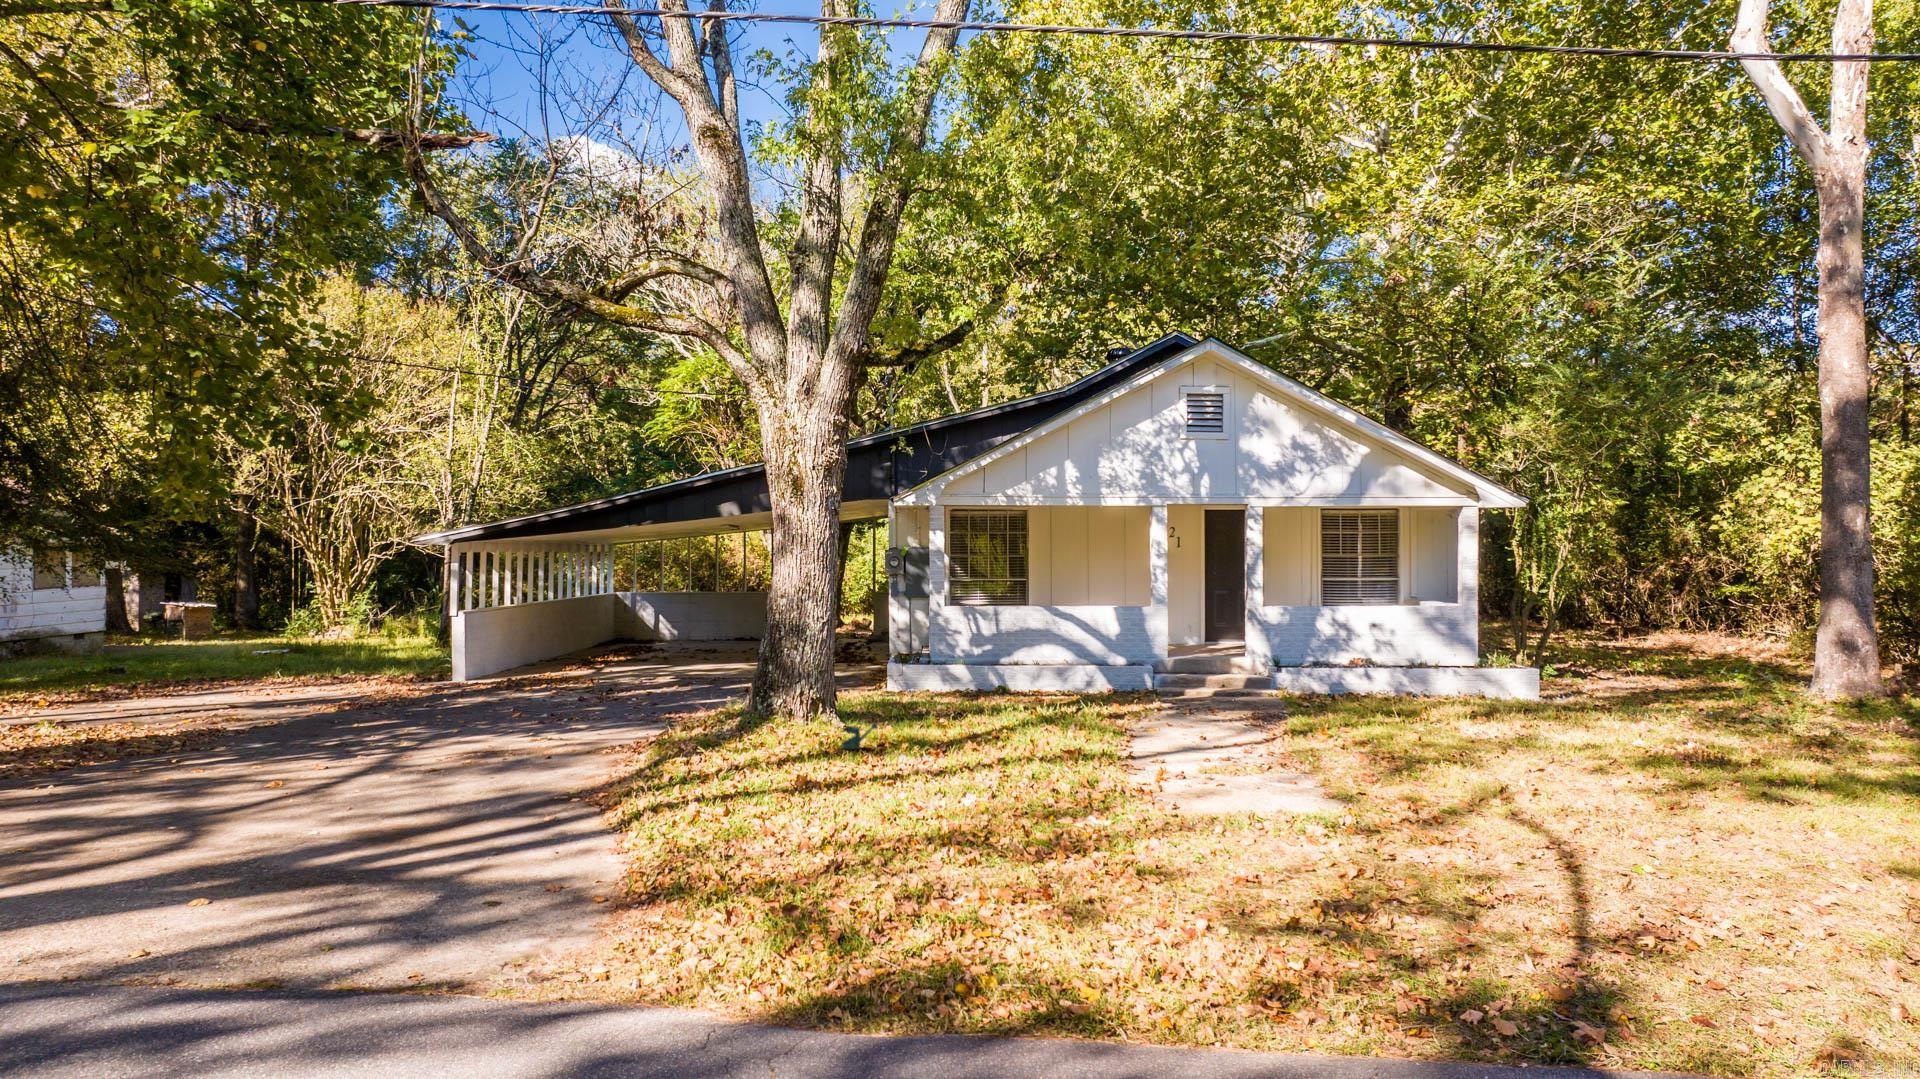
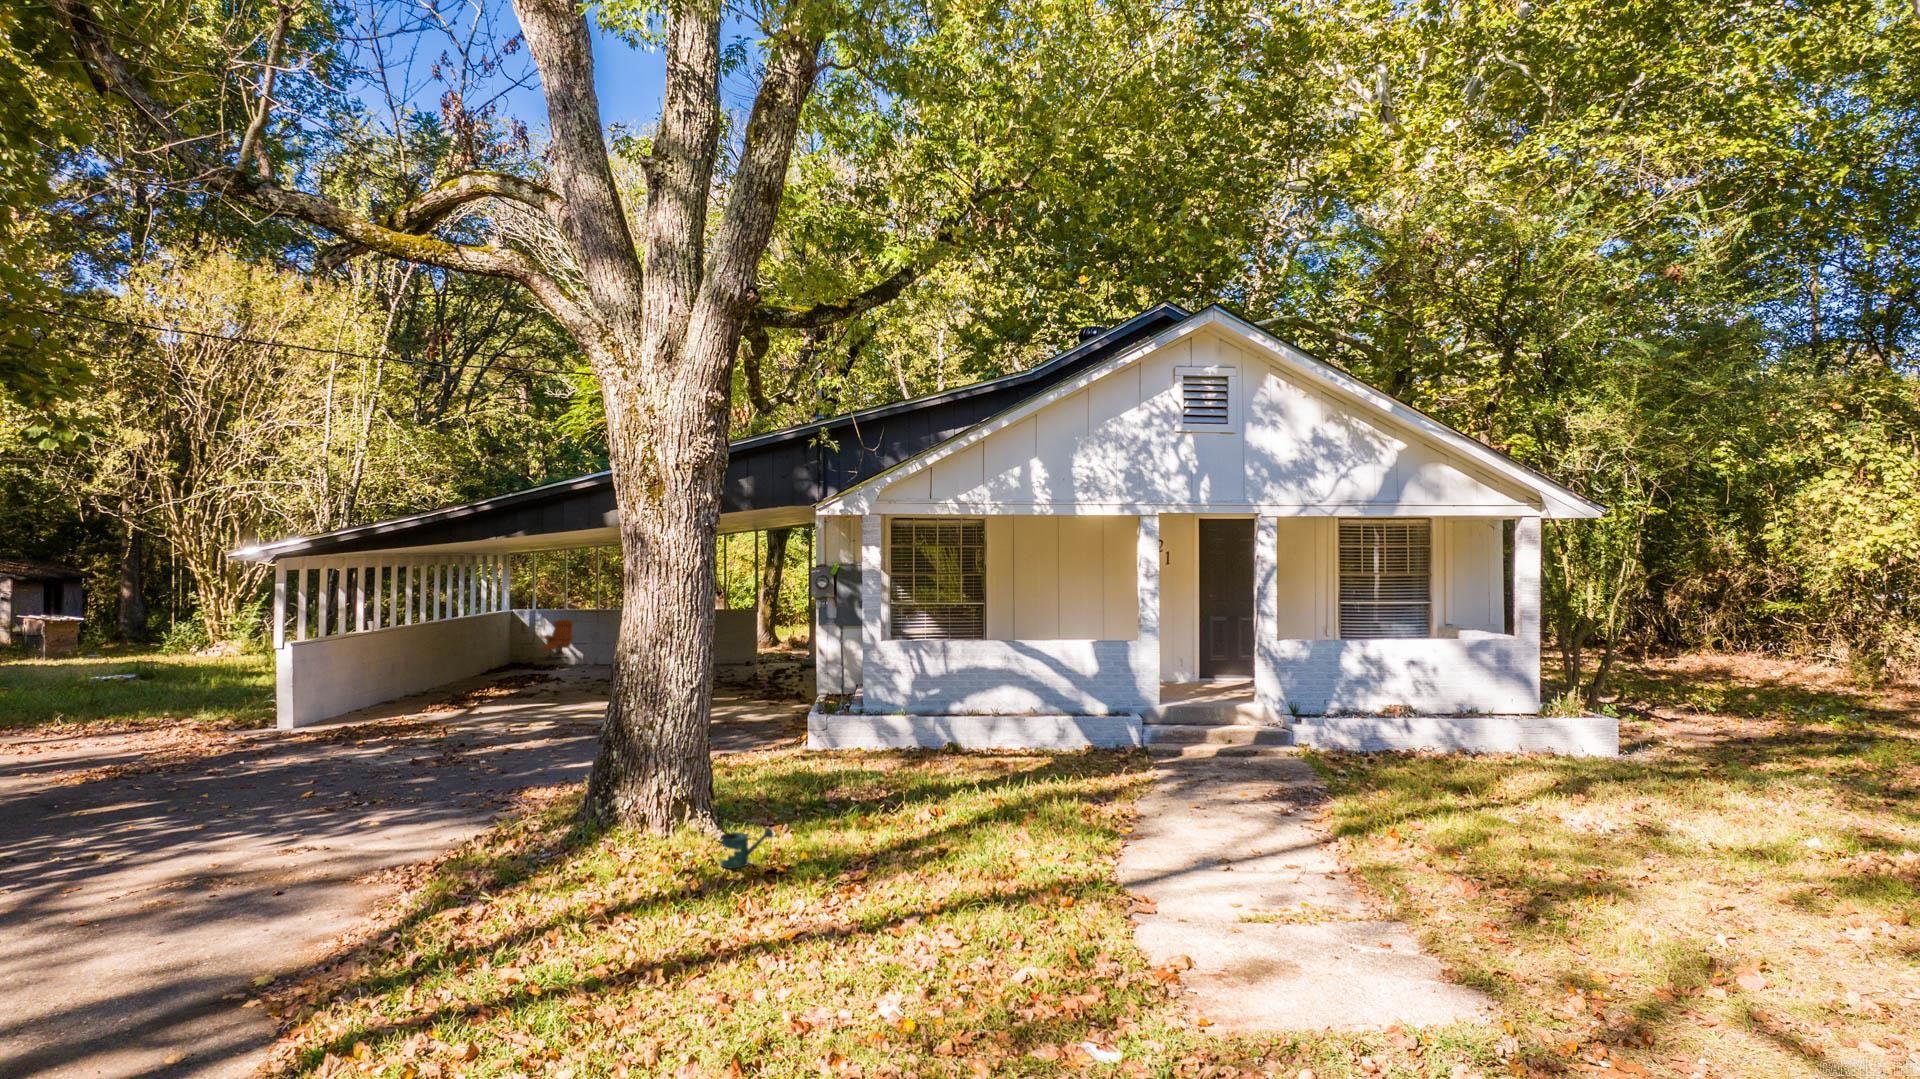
lounge chair: none [639,602,668,637] -> present [542,620,574,658]

